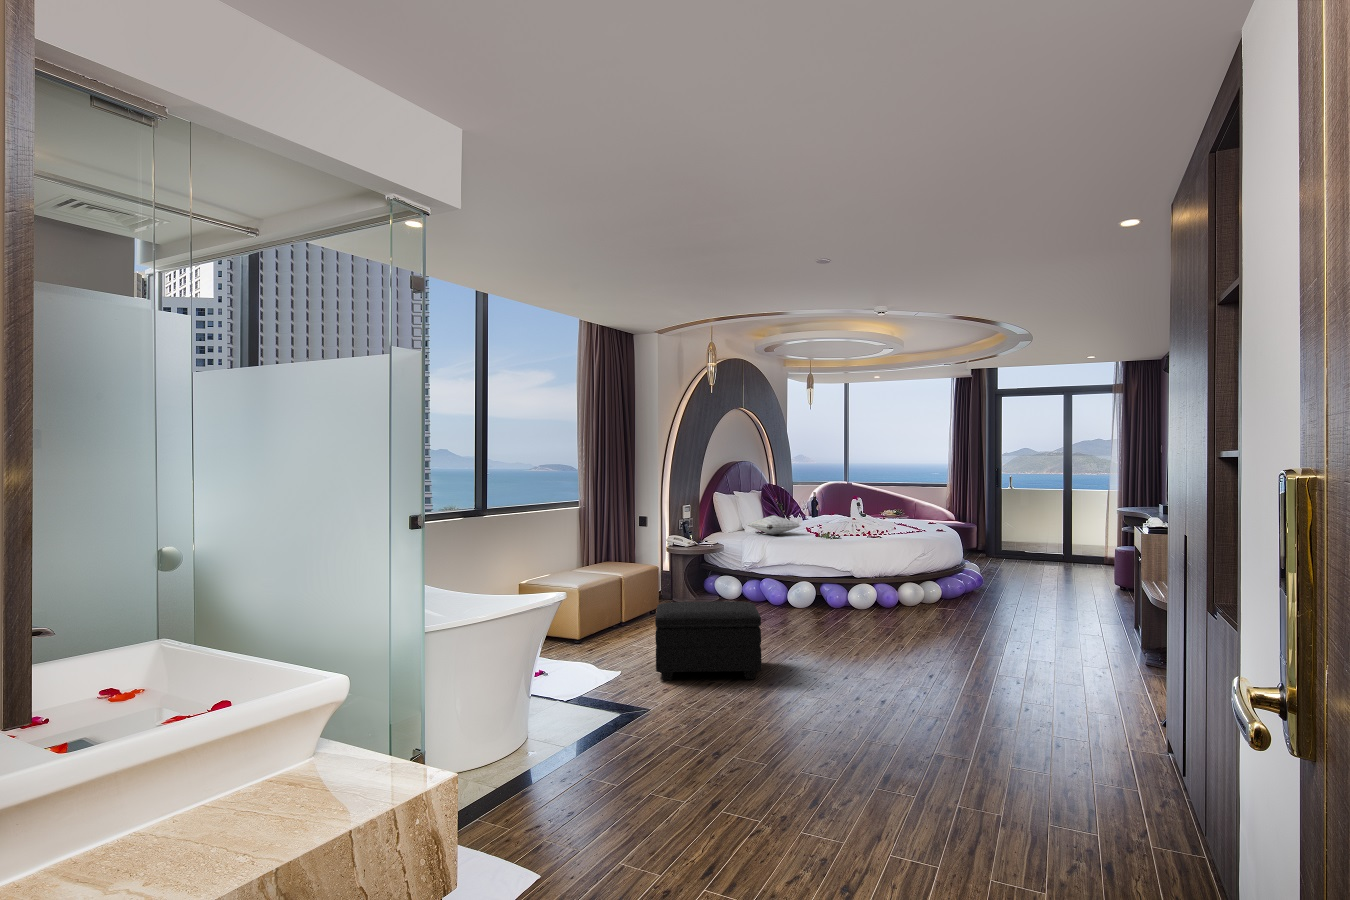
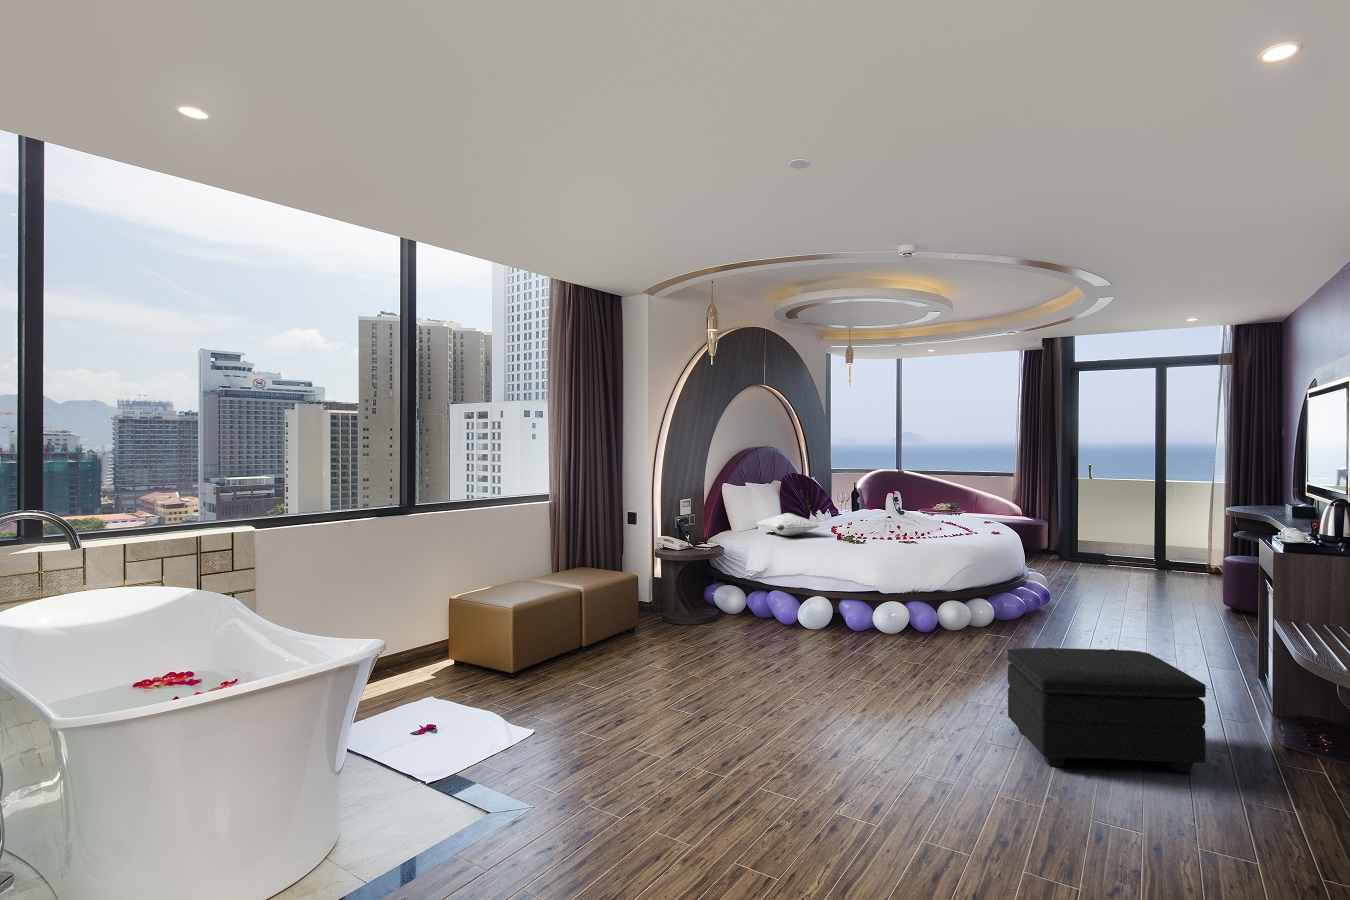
footstool: present [655,601,762,680] -> present [1008,647,1206,772]

